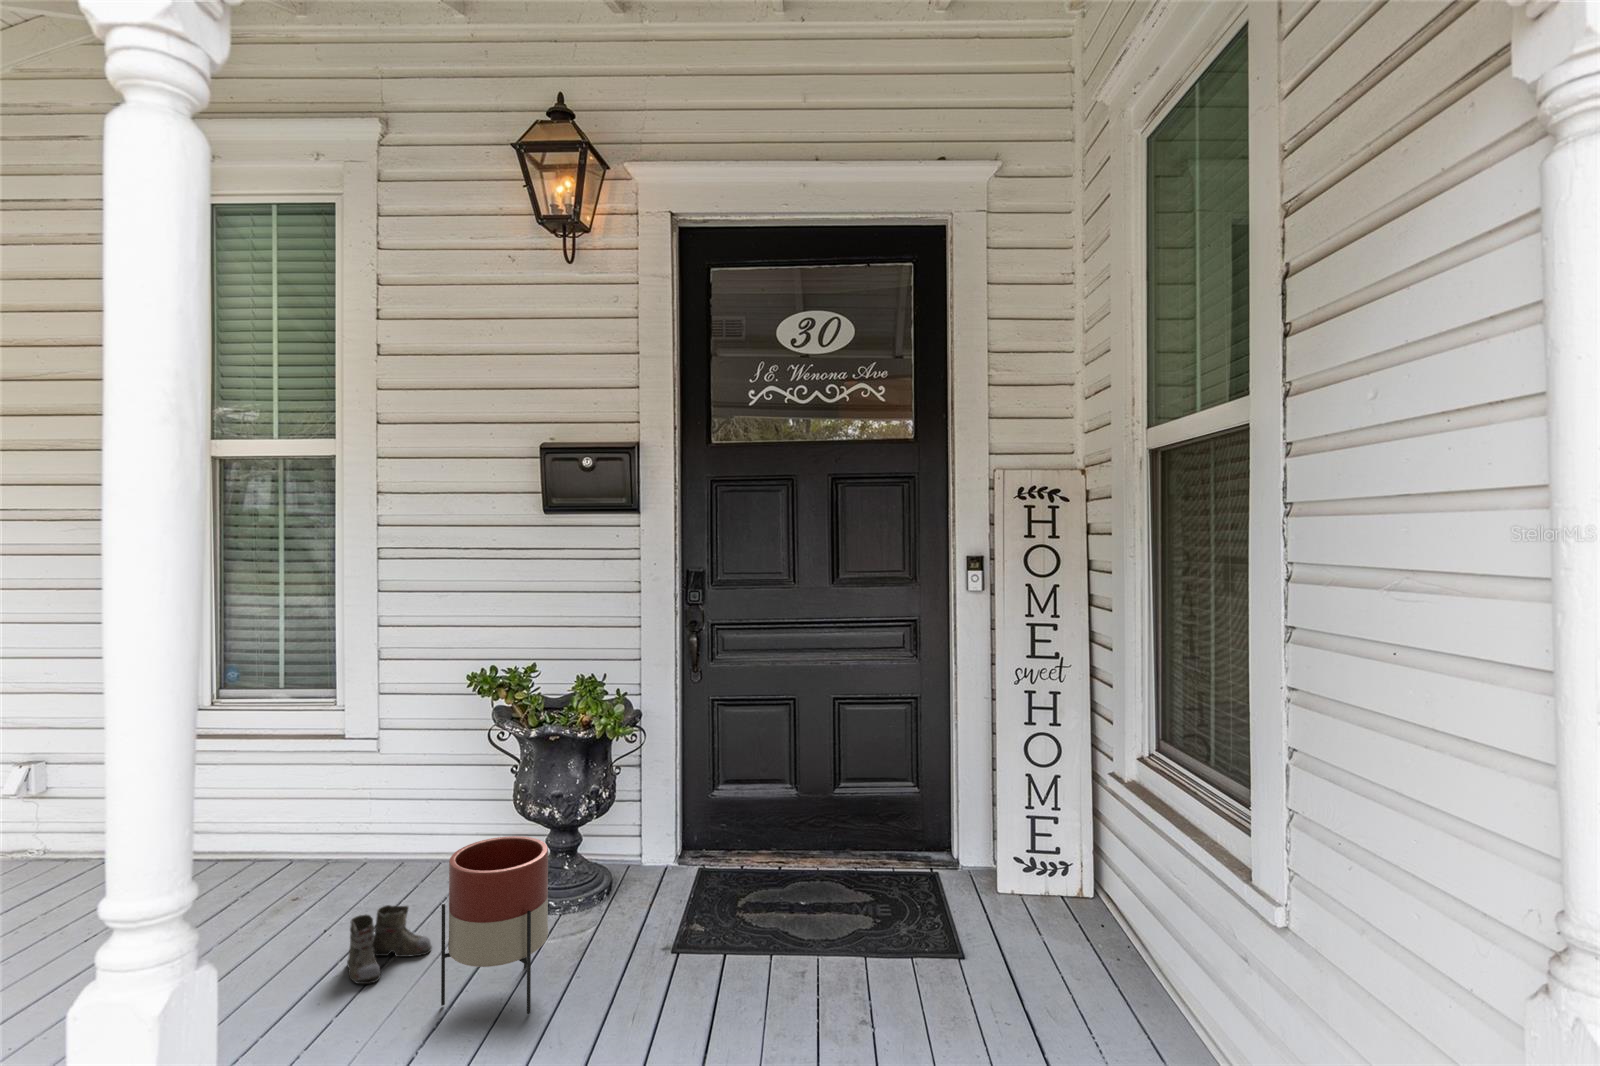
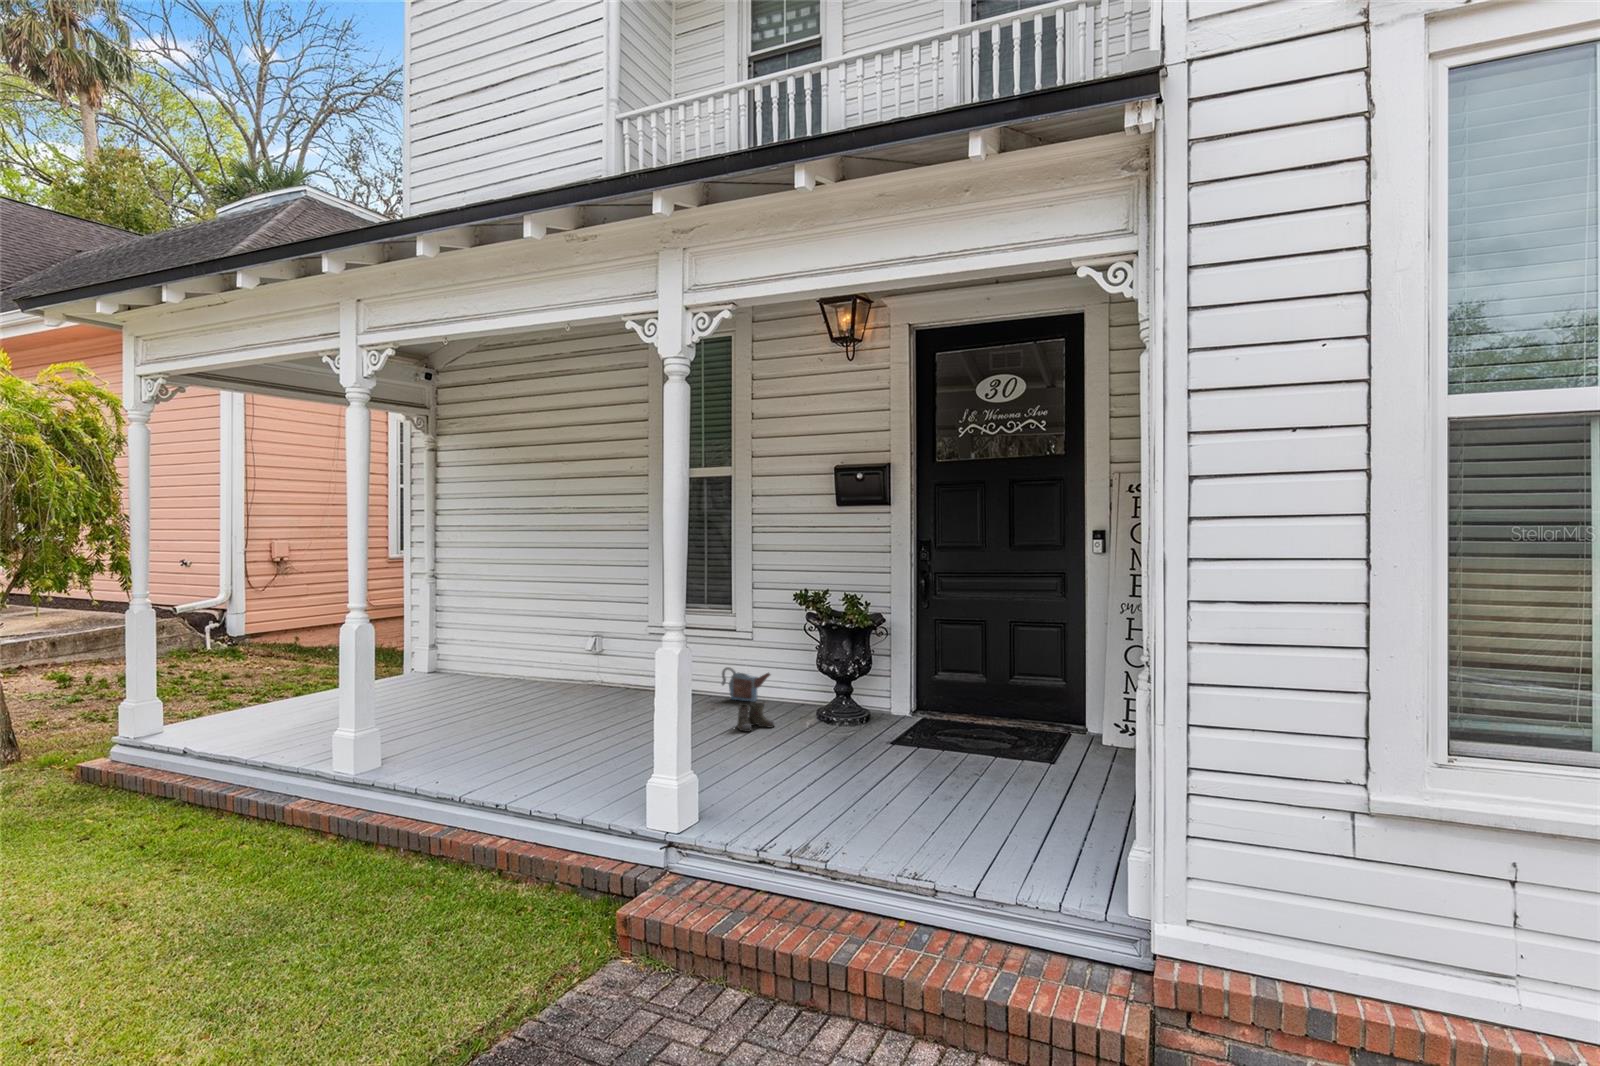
watering can: none [317,809,420,869] -> present [721,667,770,702]
planter: present [441,836,548,1014] -> none [778,668,827,747]

